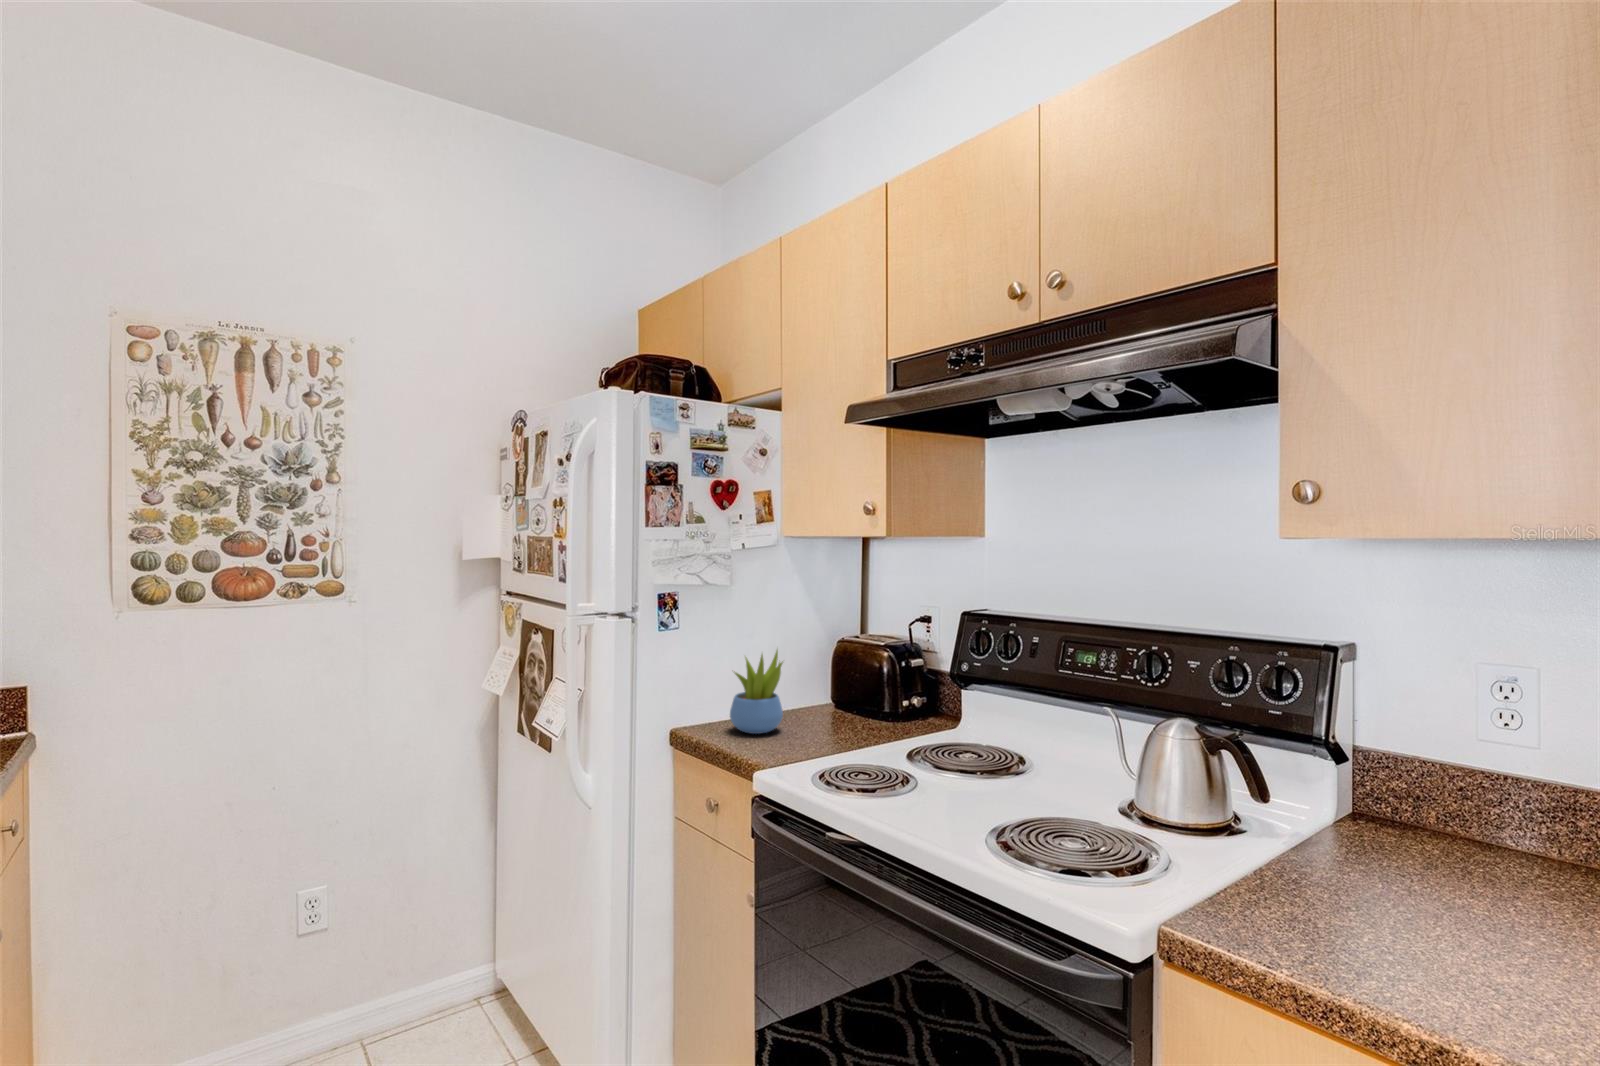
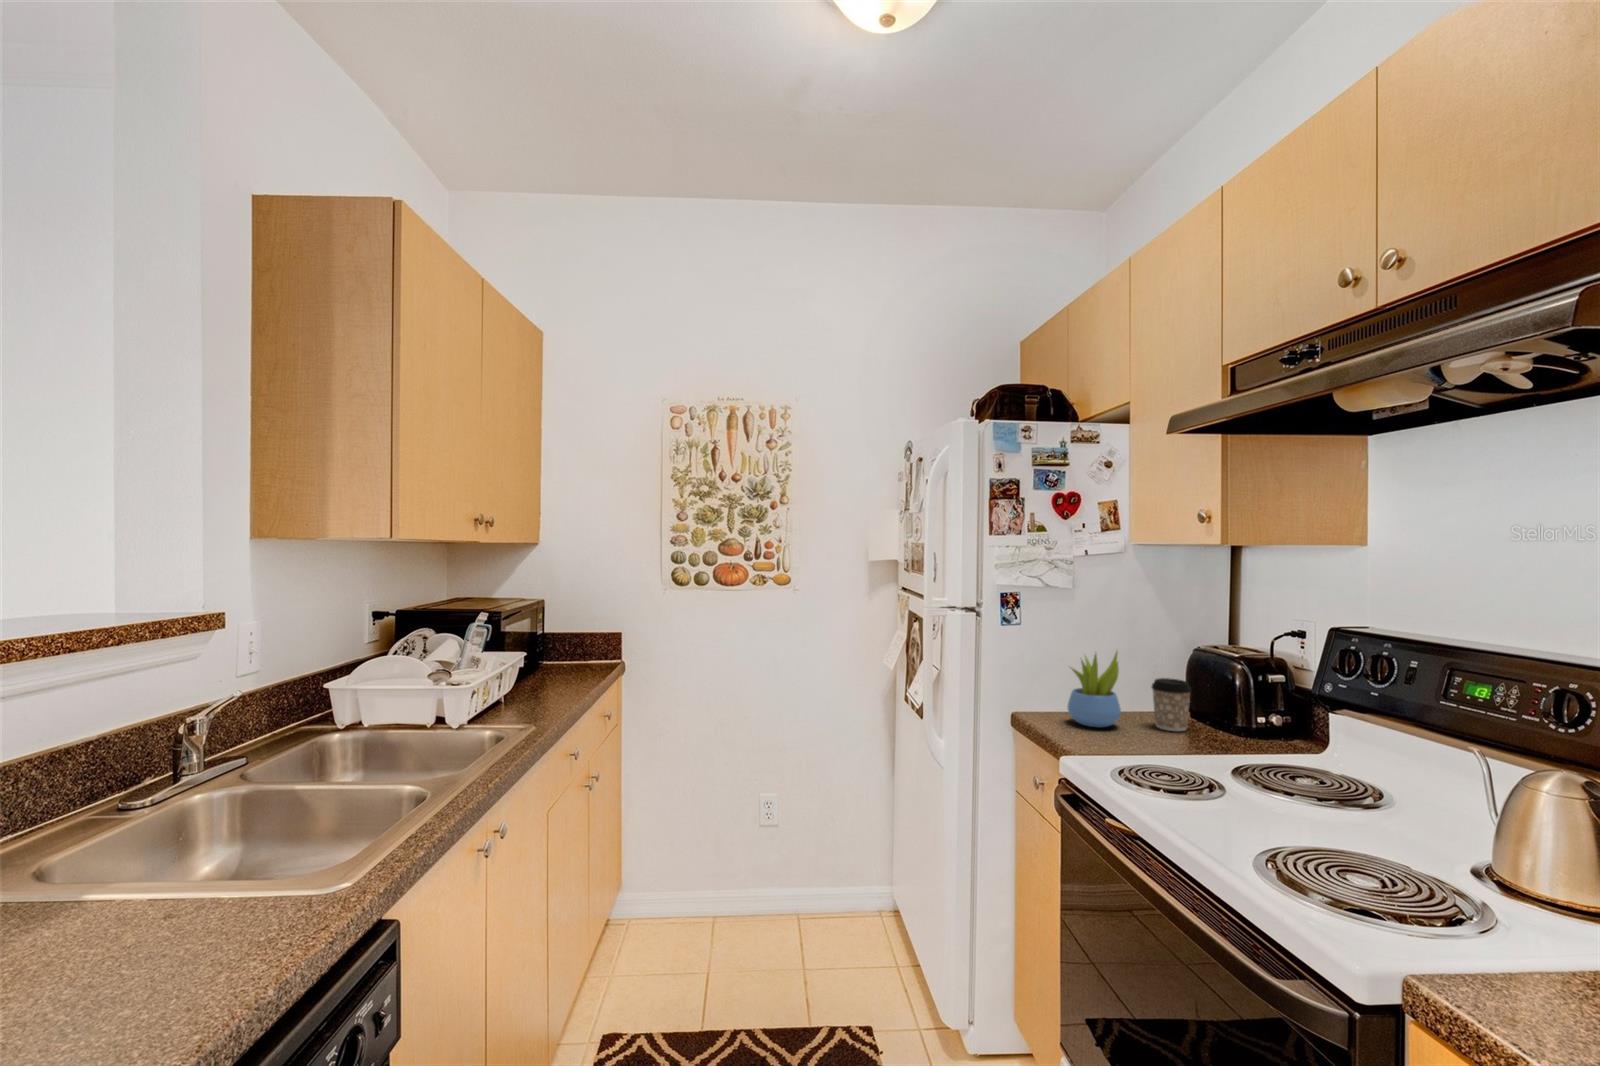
coffee cup: none [807,672,844,726] -> present [1152,678,1191,731]

